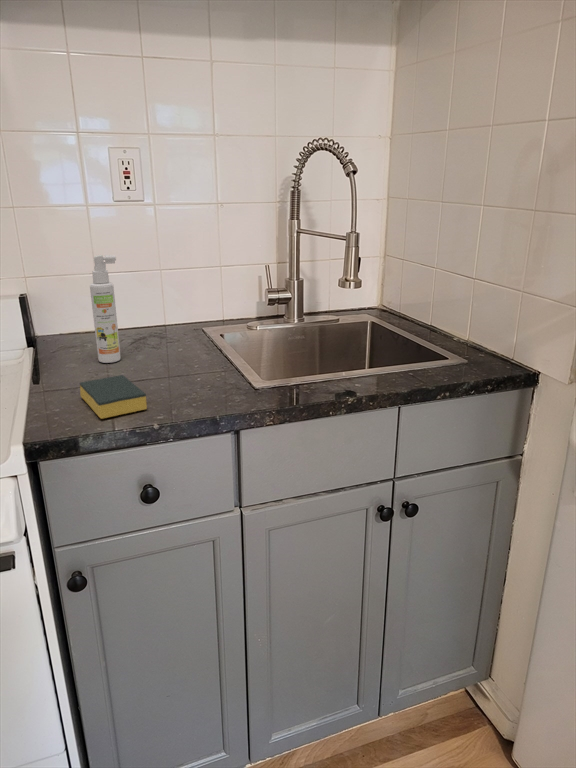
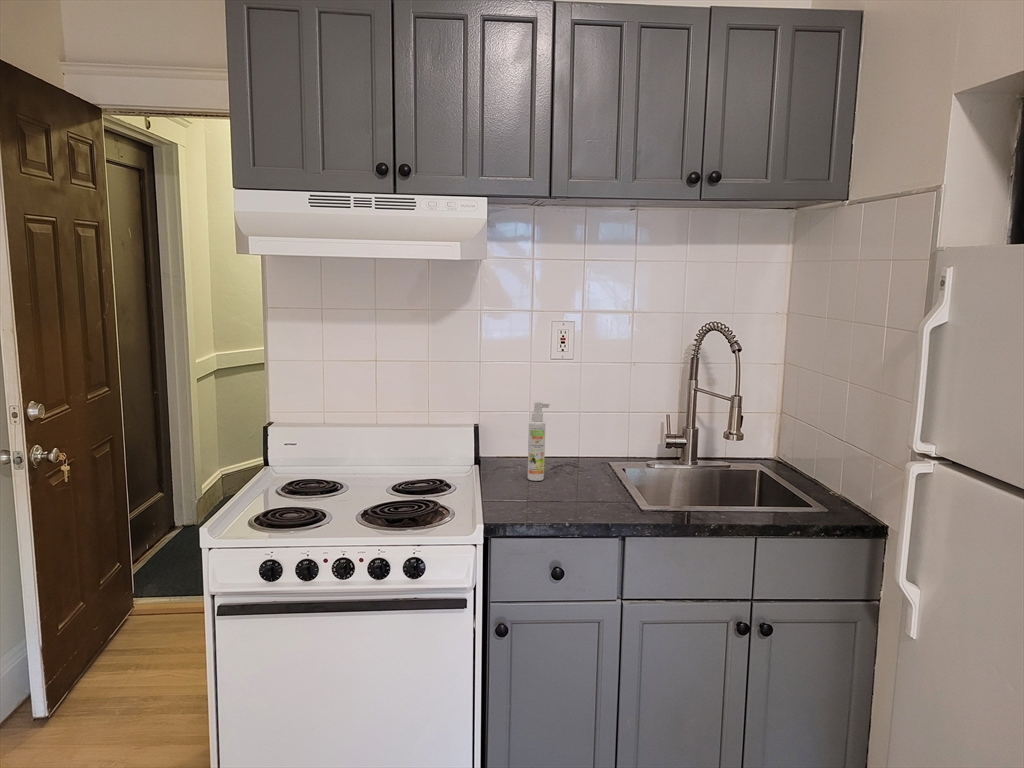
sponge: present [80,375,147,419] -> none [517,489,563,516]

